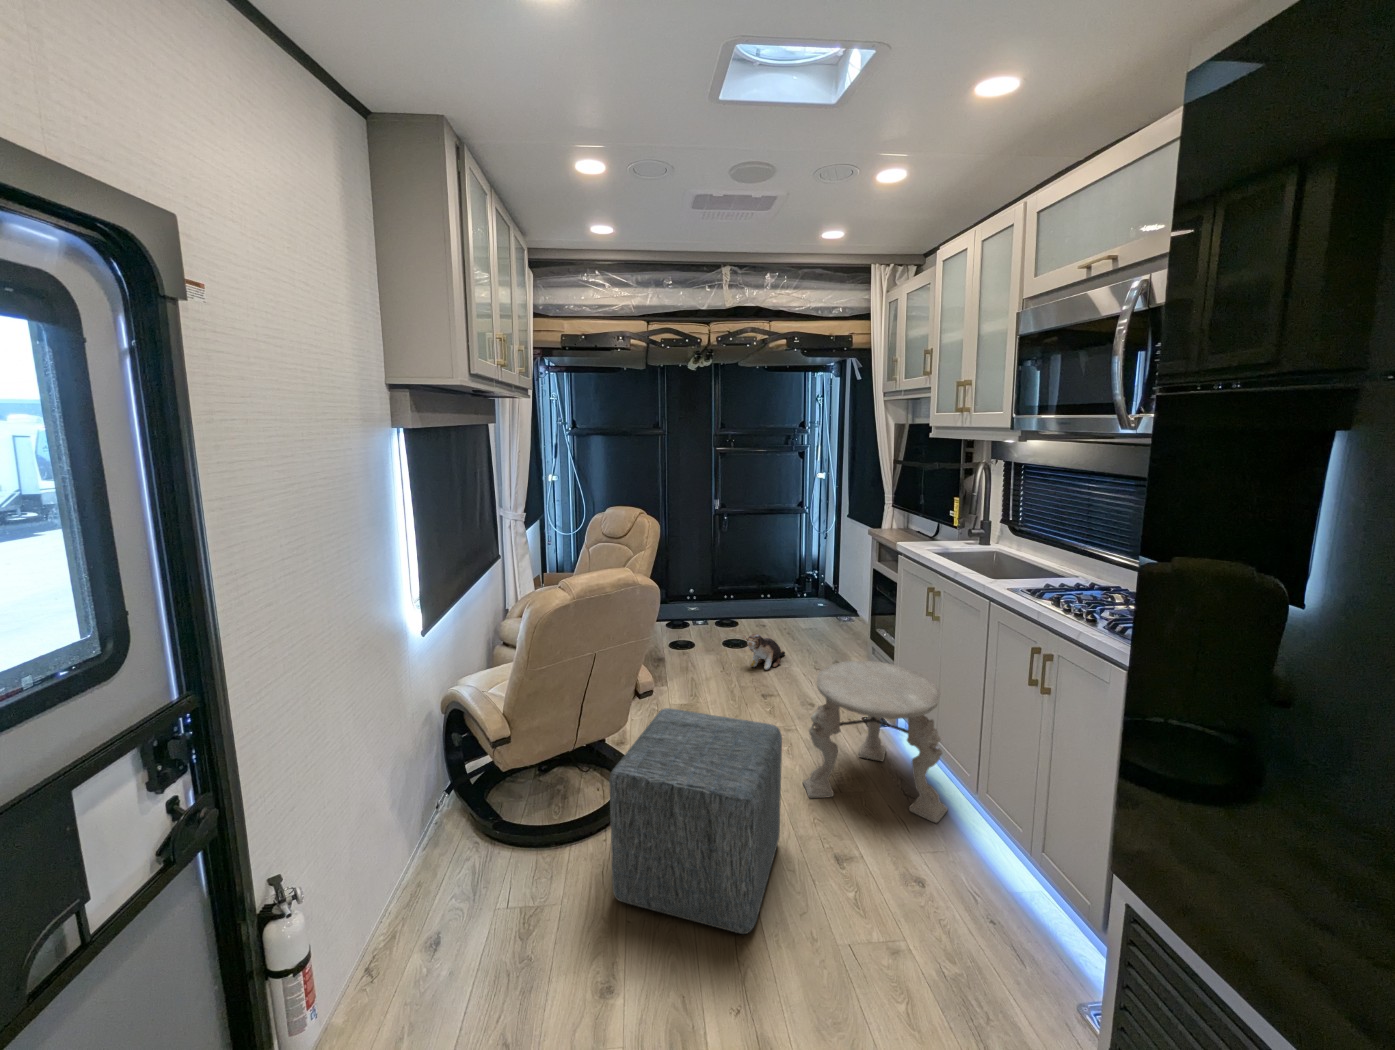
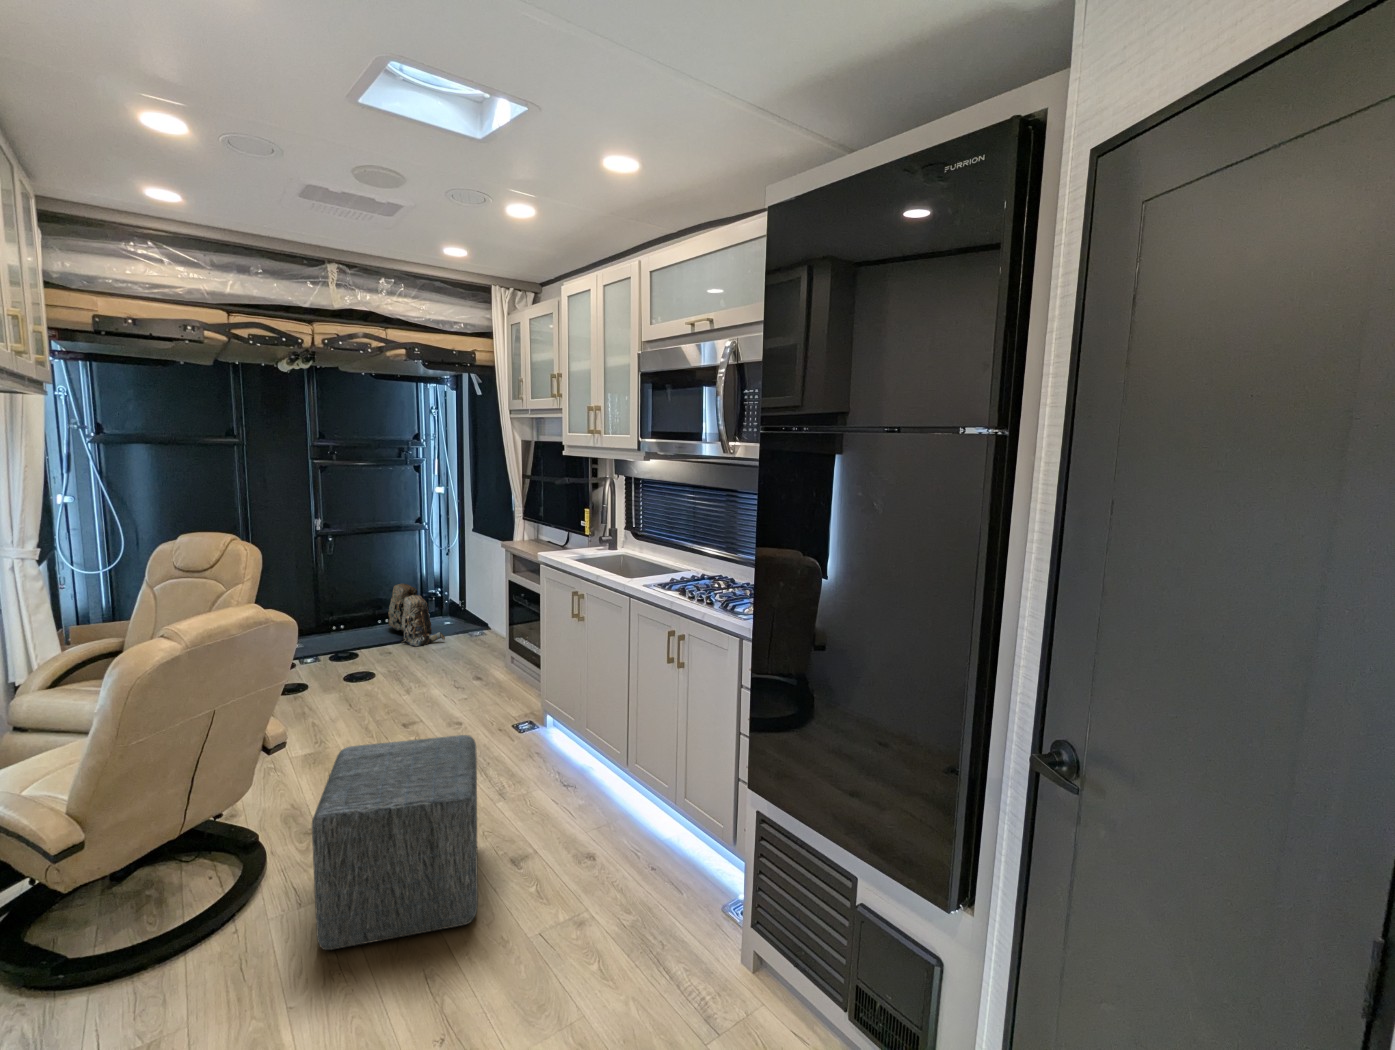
backpack: none [768,562,813,621] -> present [388,584,445,646]
plush toy: present [743,633,785,670] -> none [383,662,426,699]
side table: present [803,661,948,823] -> none [482,664,609,802]

